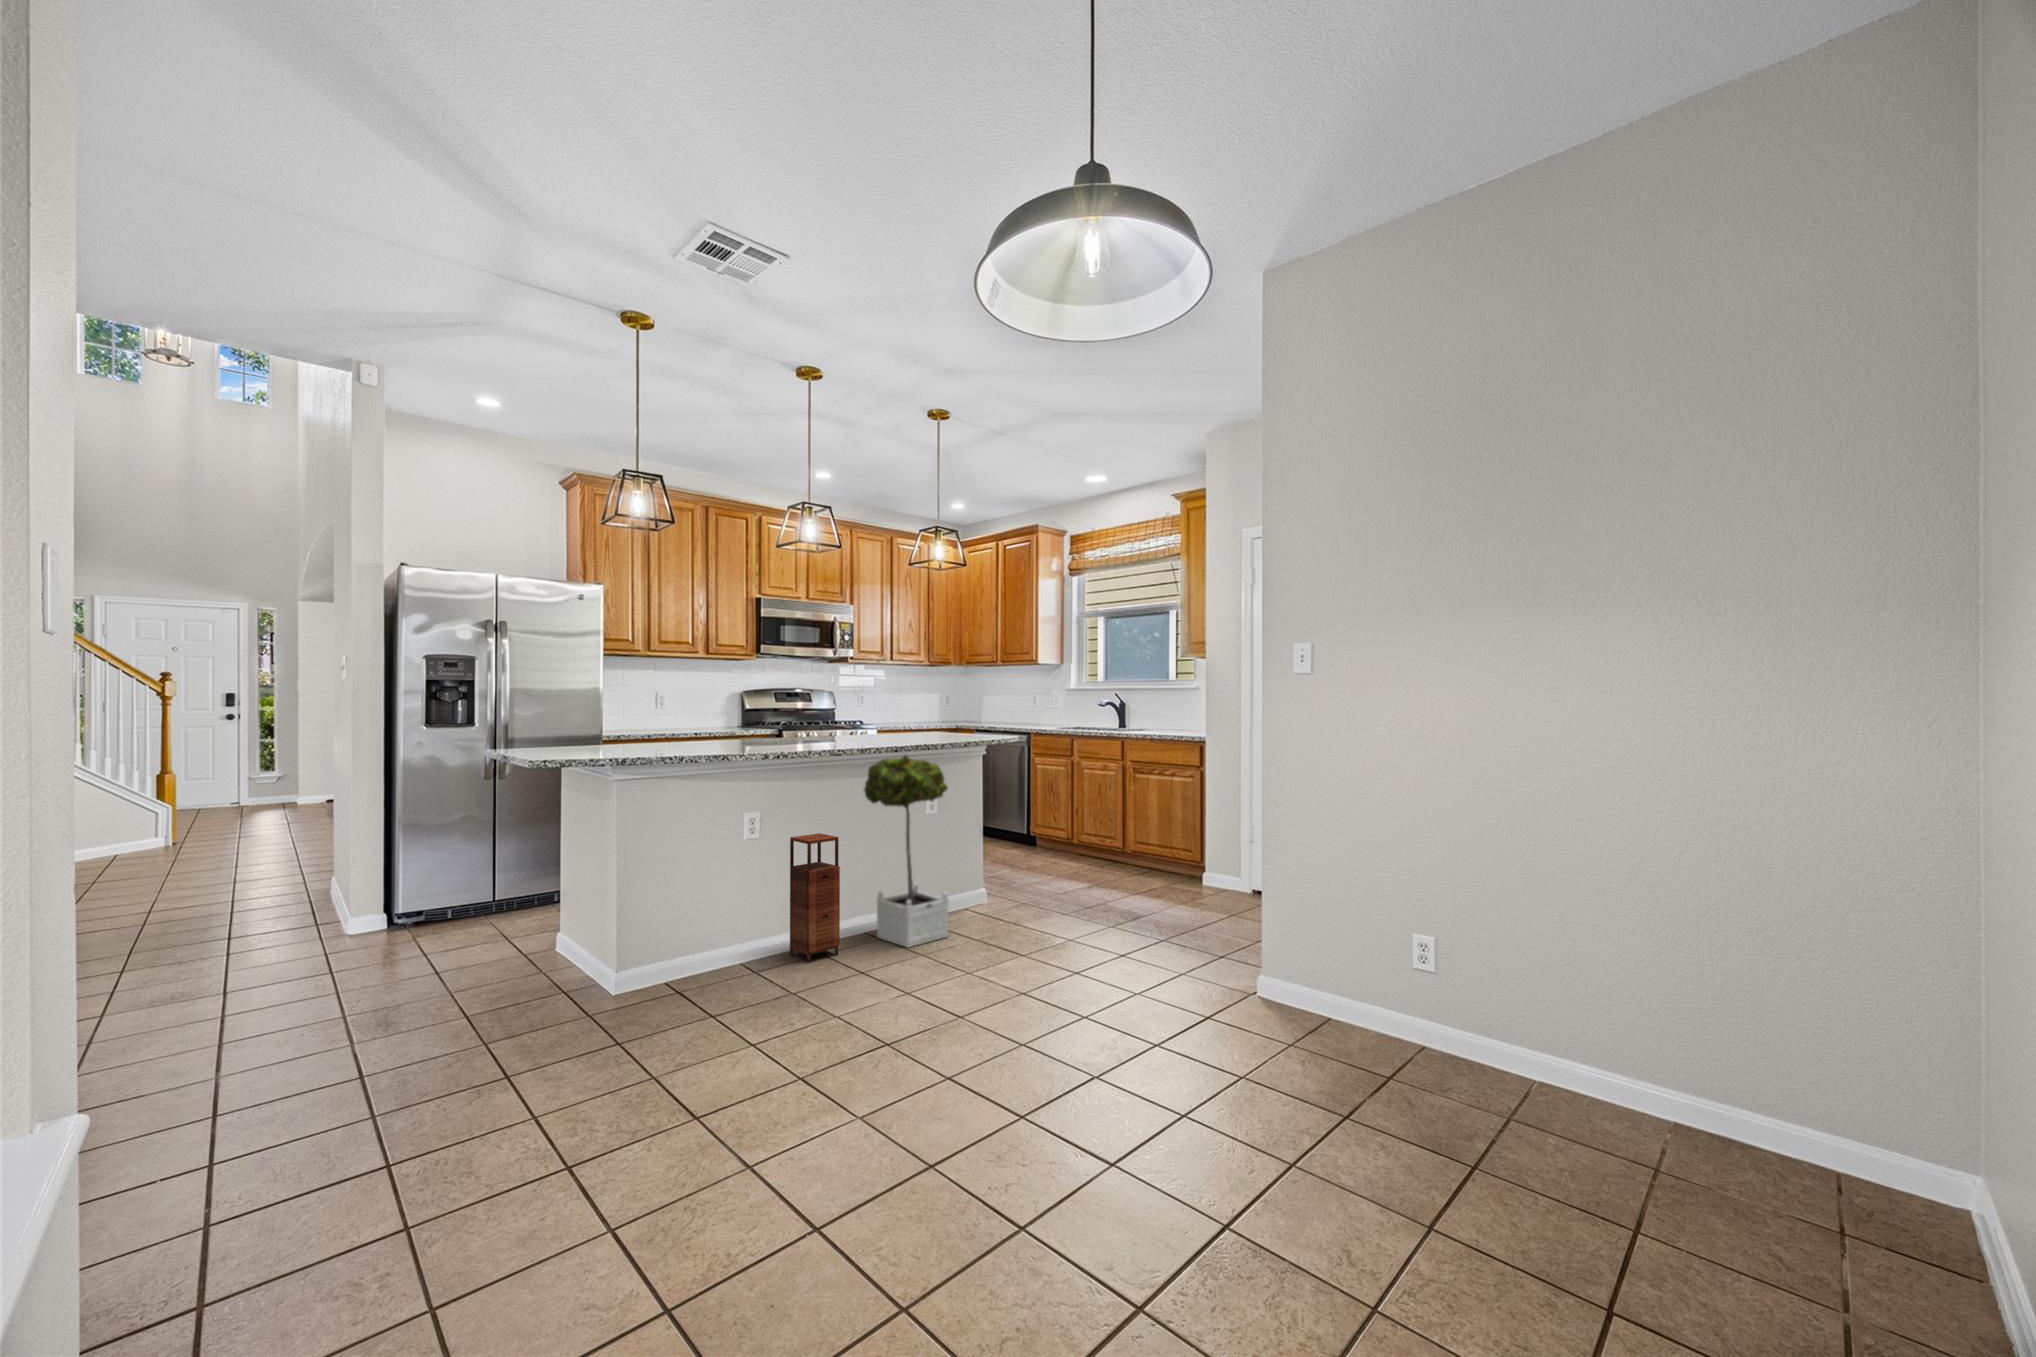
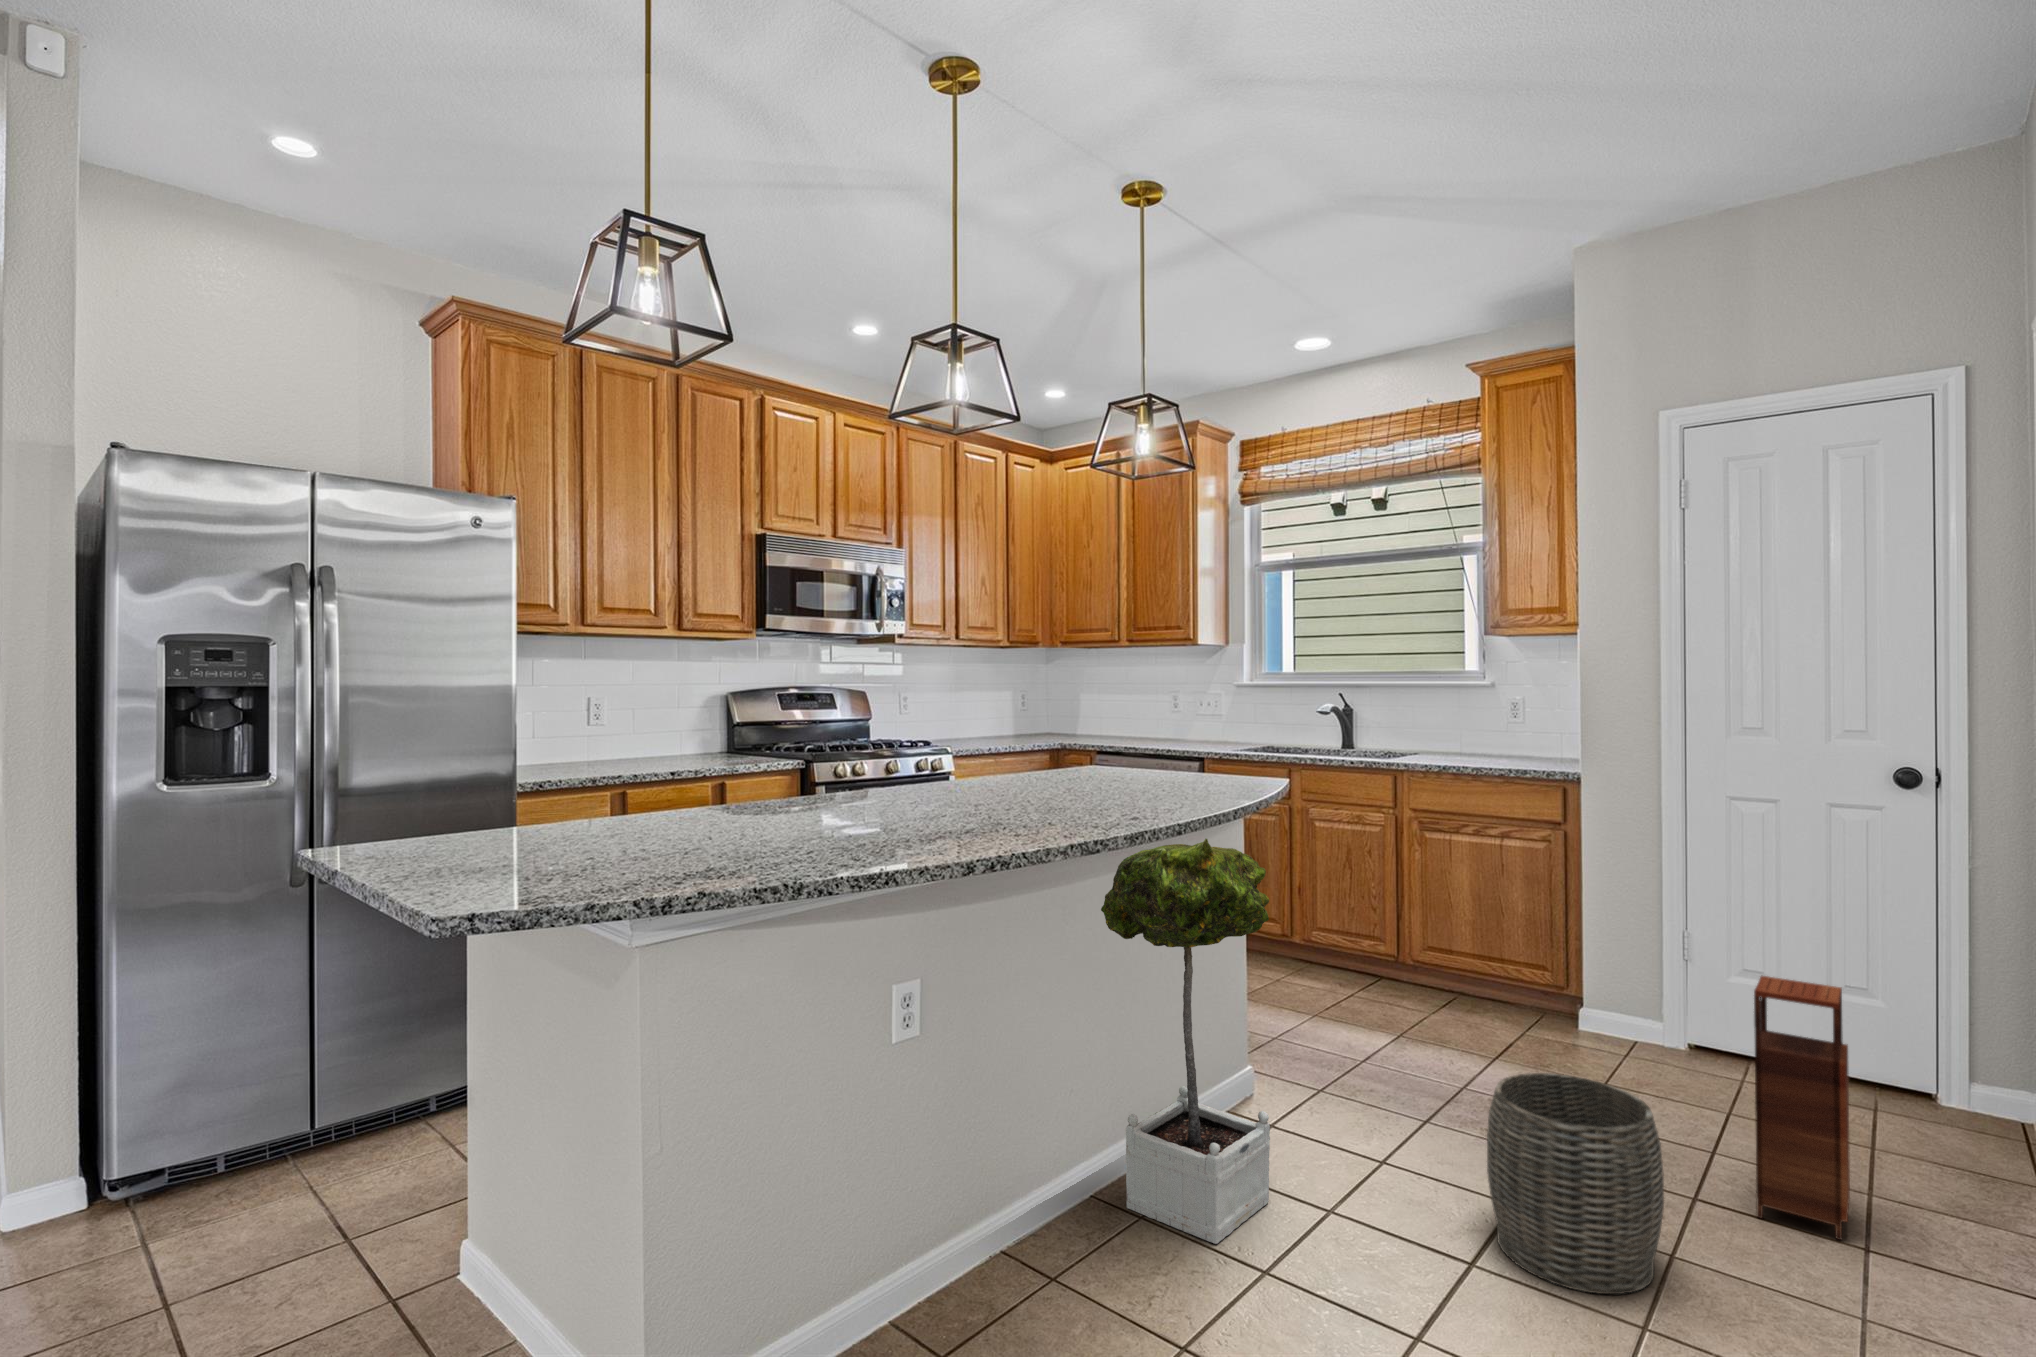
storage cabinet: present [790,833,840,962] -> present [1754,976,1850,1240]
woven basket: none [1038,873,1112,964] -> present [1487,1073,1664,1294]

